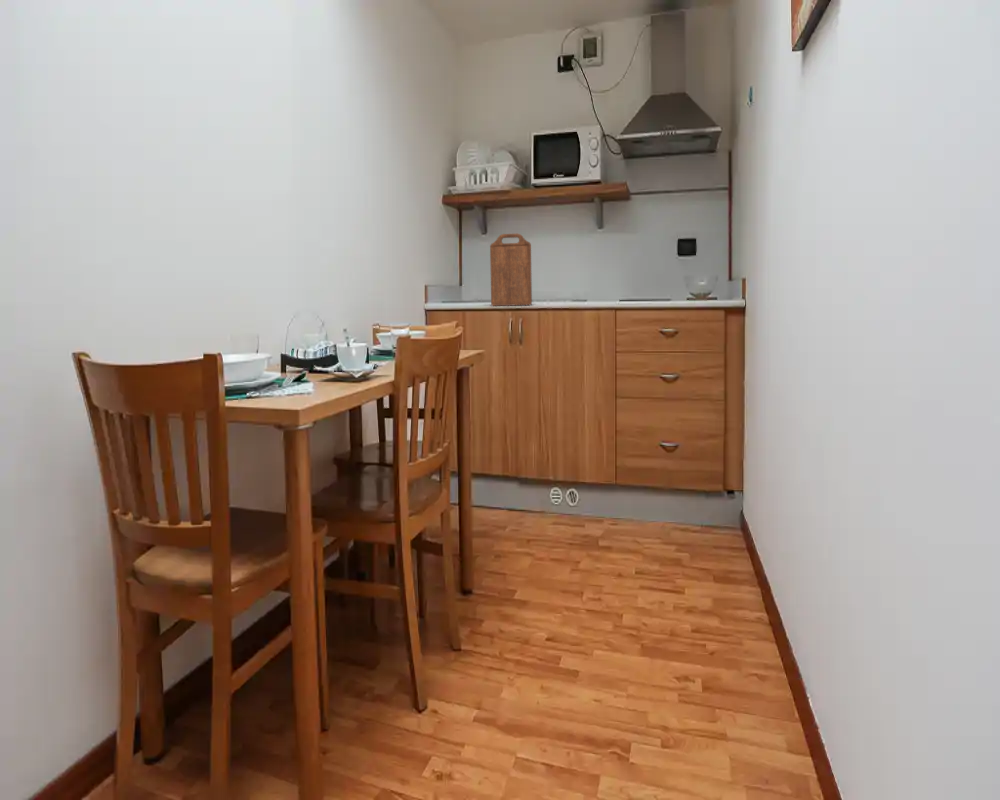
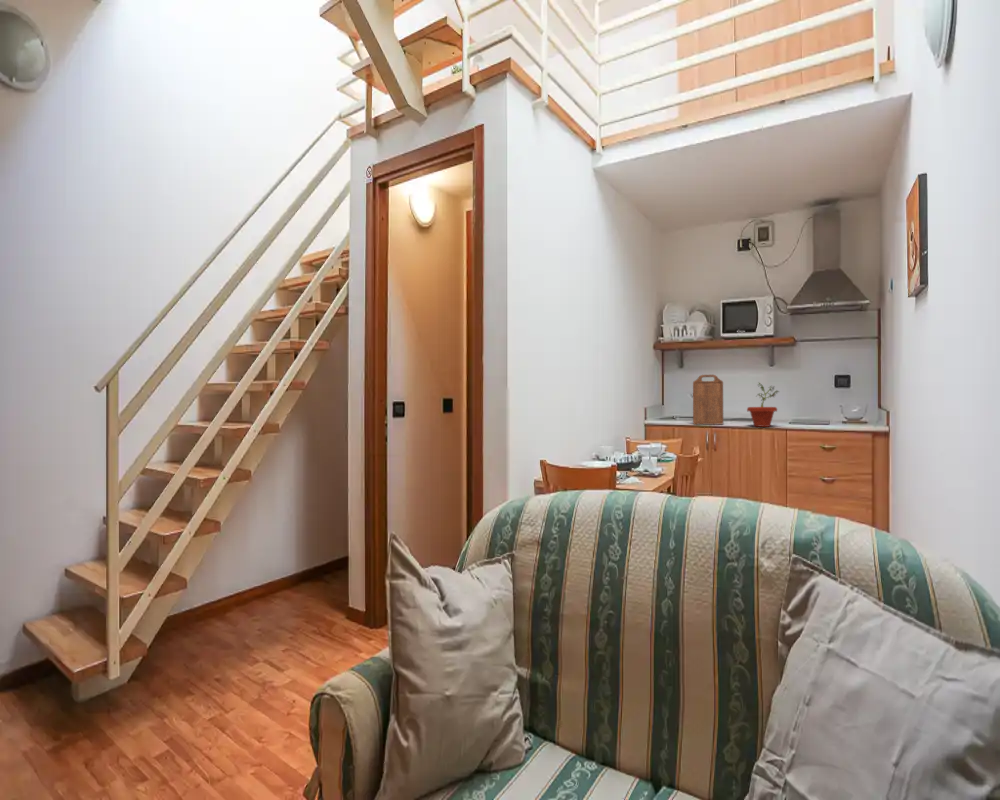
potted plant: none [562,243,606,306] -> present [747,383,778,427]

